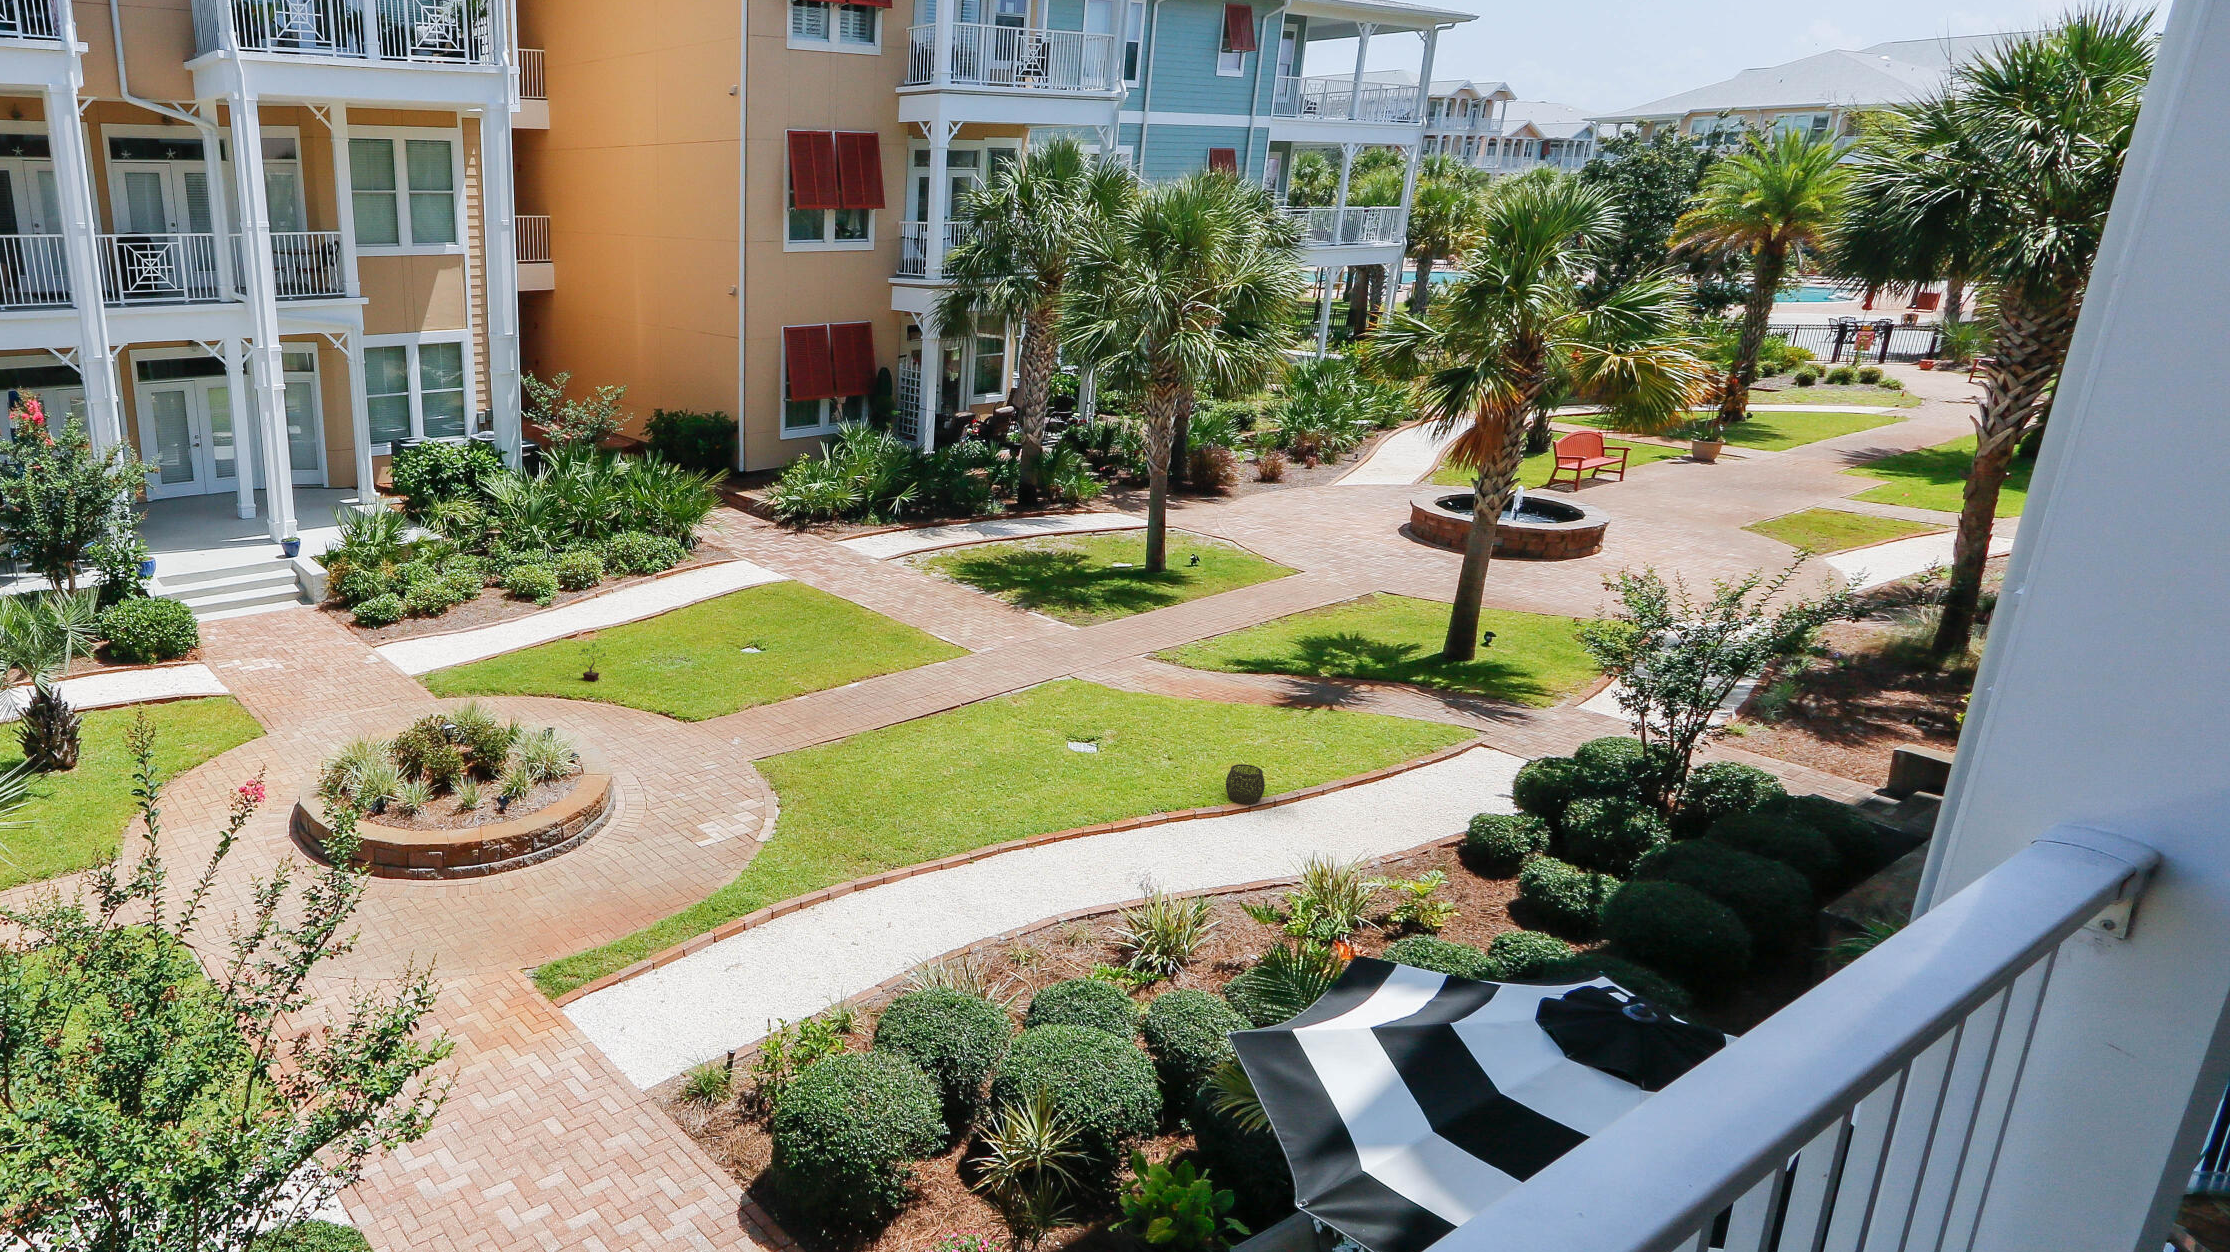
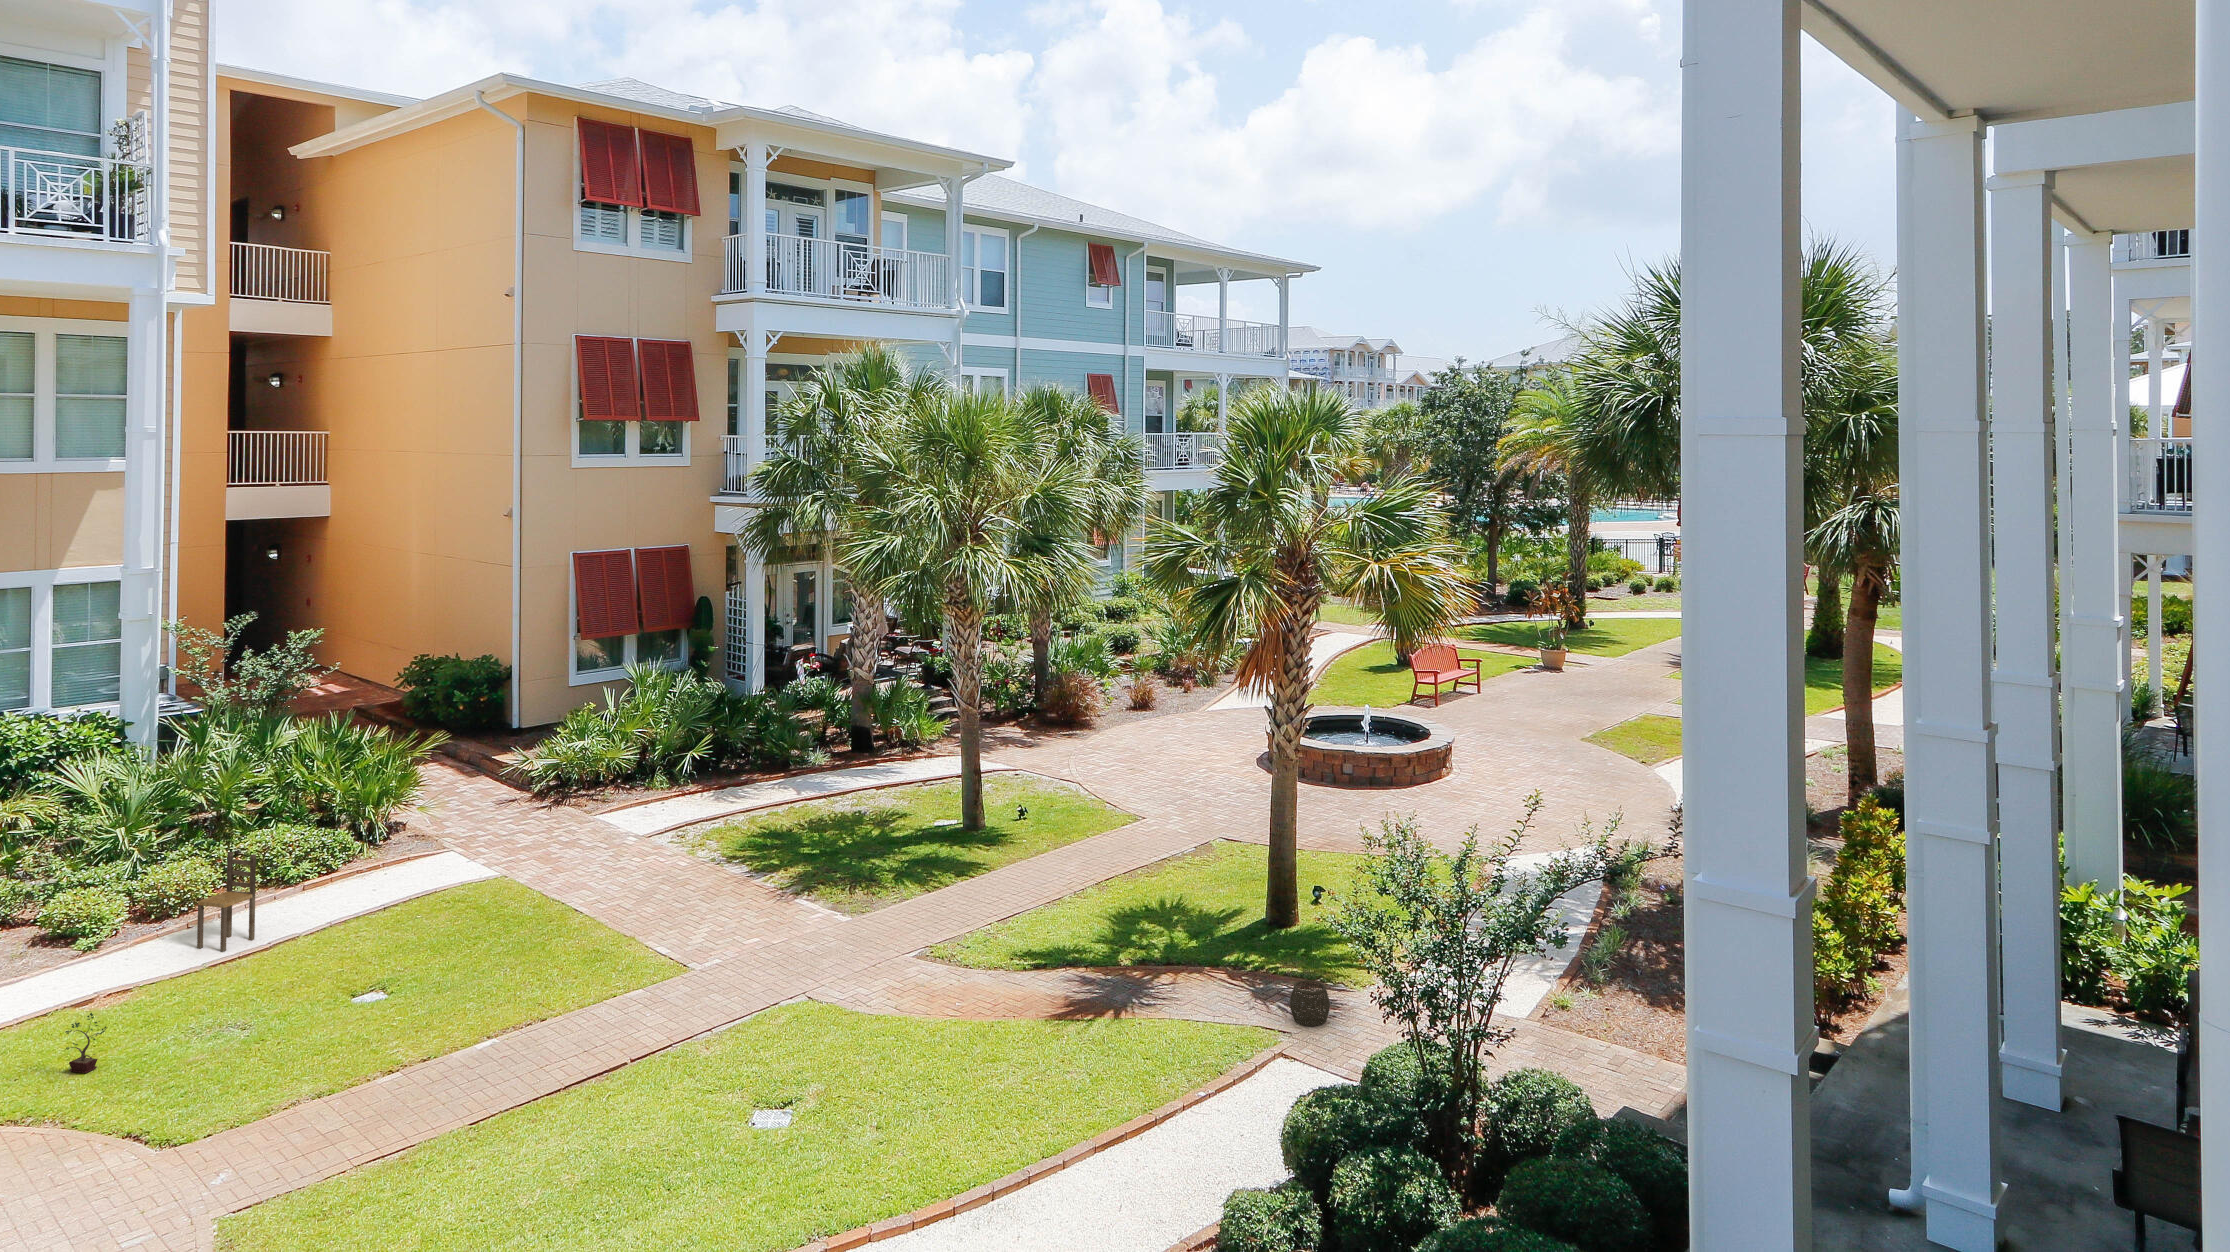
chair: none [605,548,640,616] -> present [197,852,256,951]
woven basket: present [1226,764,1265,804] -> present [1290,980,1330,1026]

